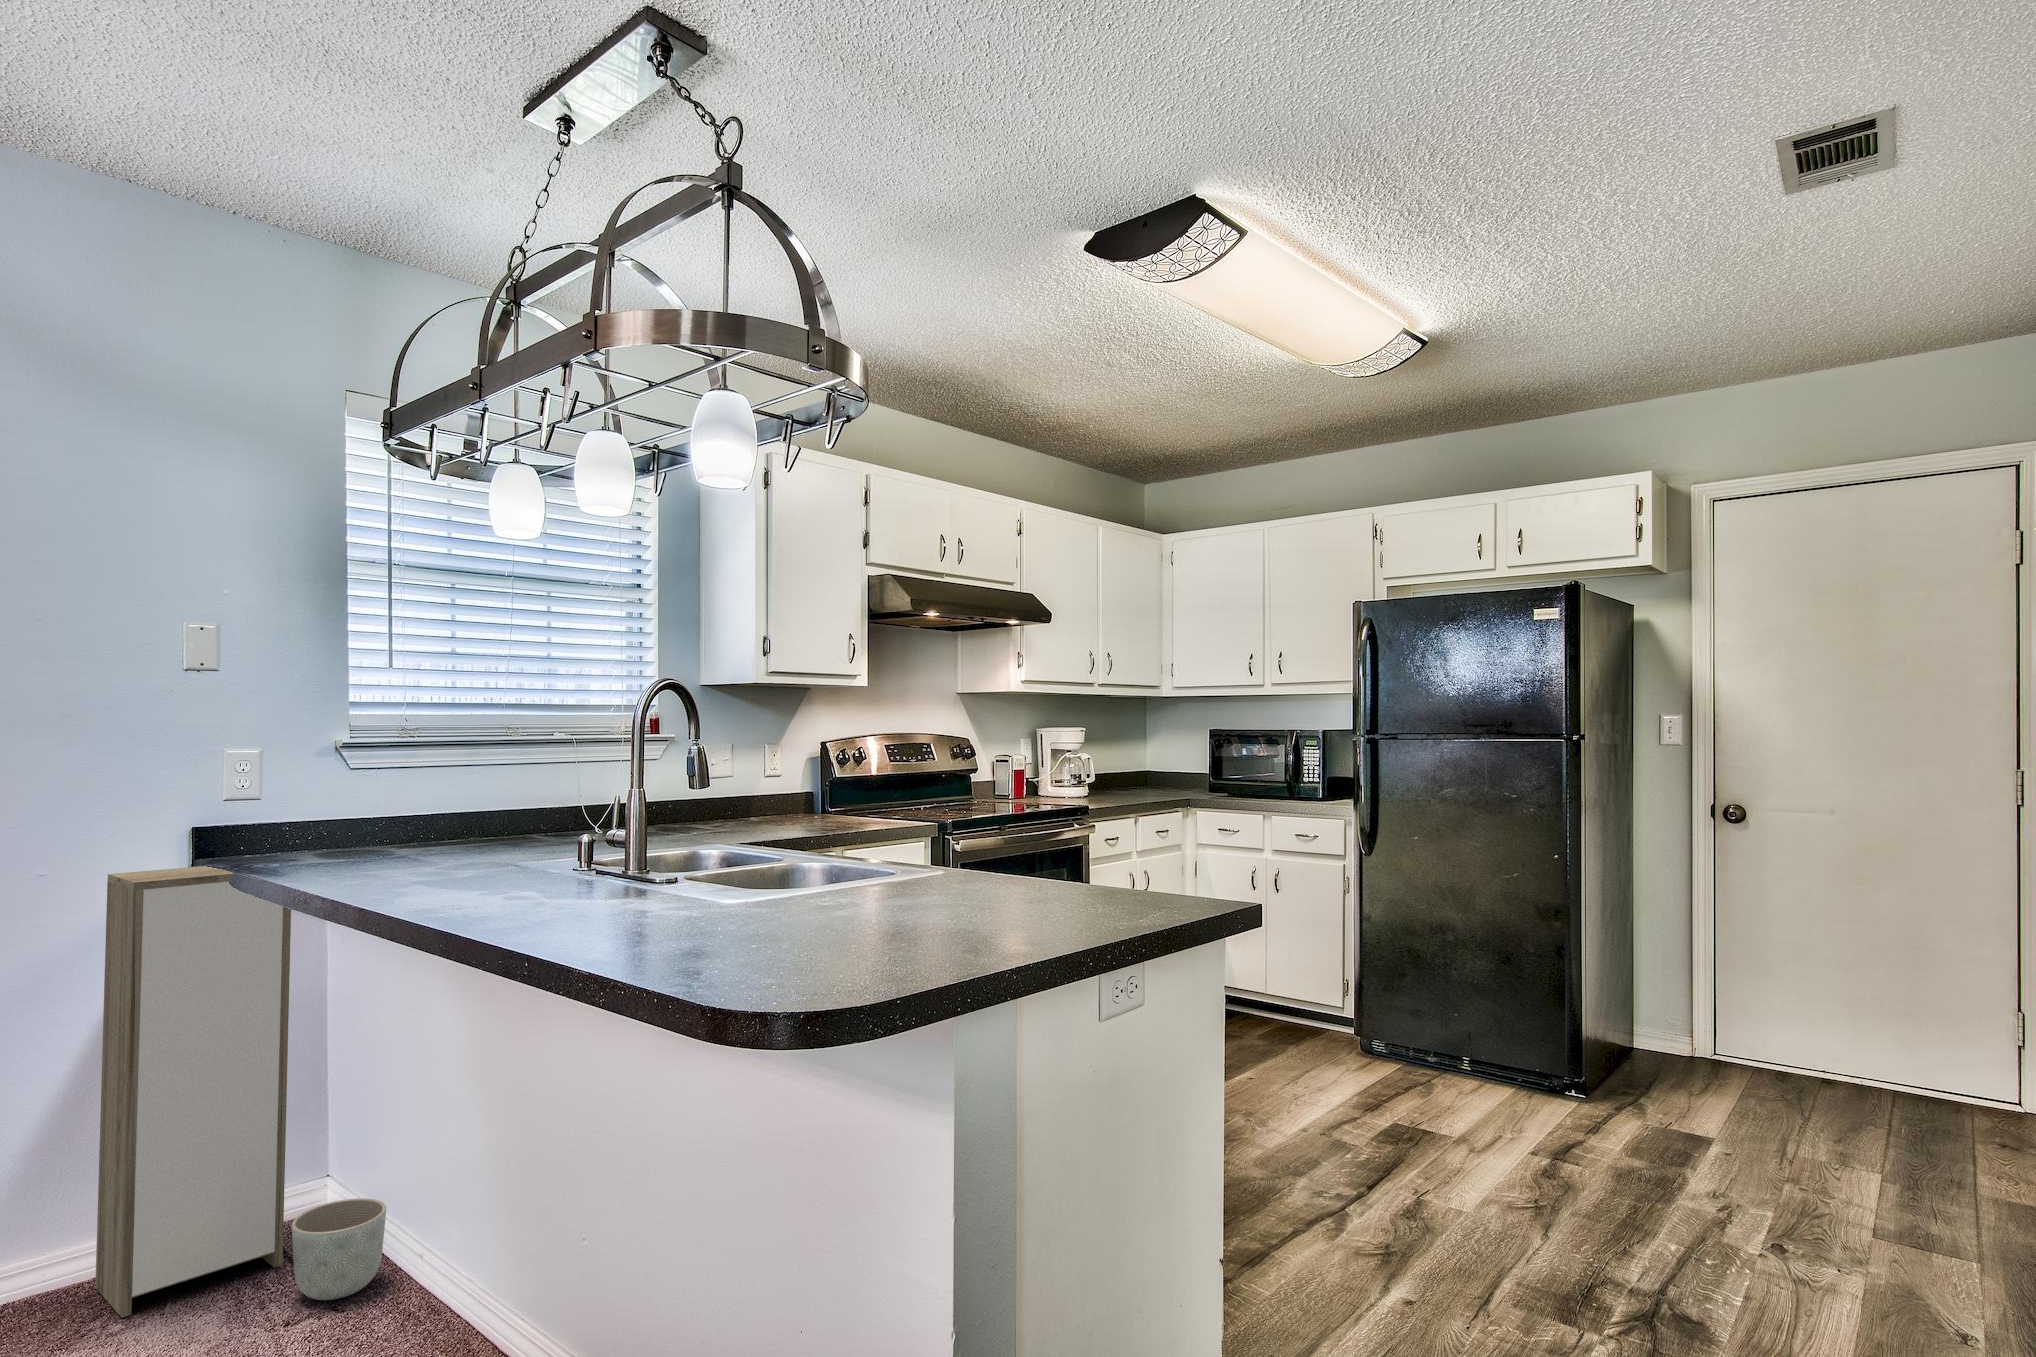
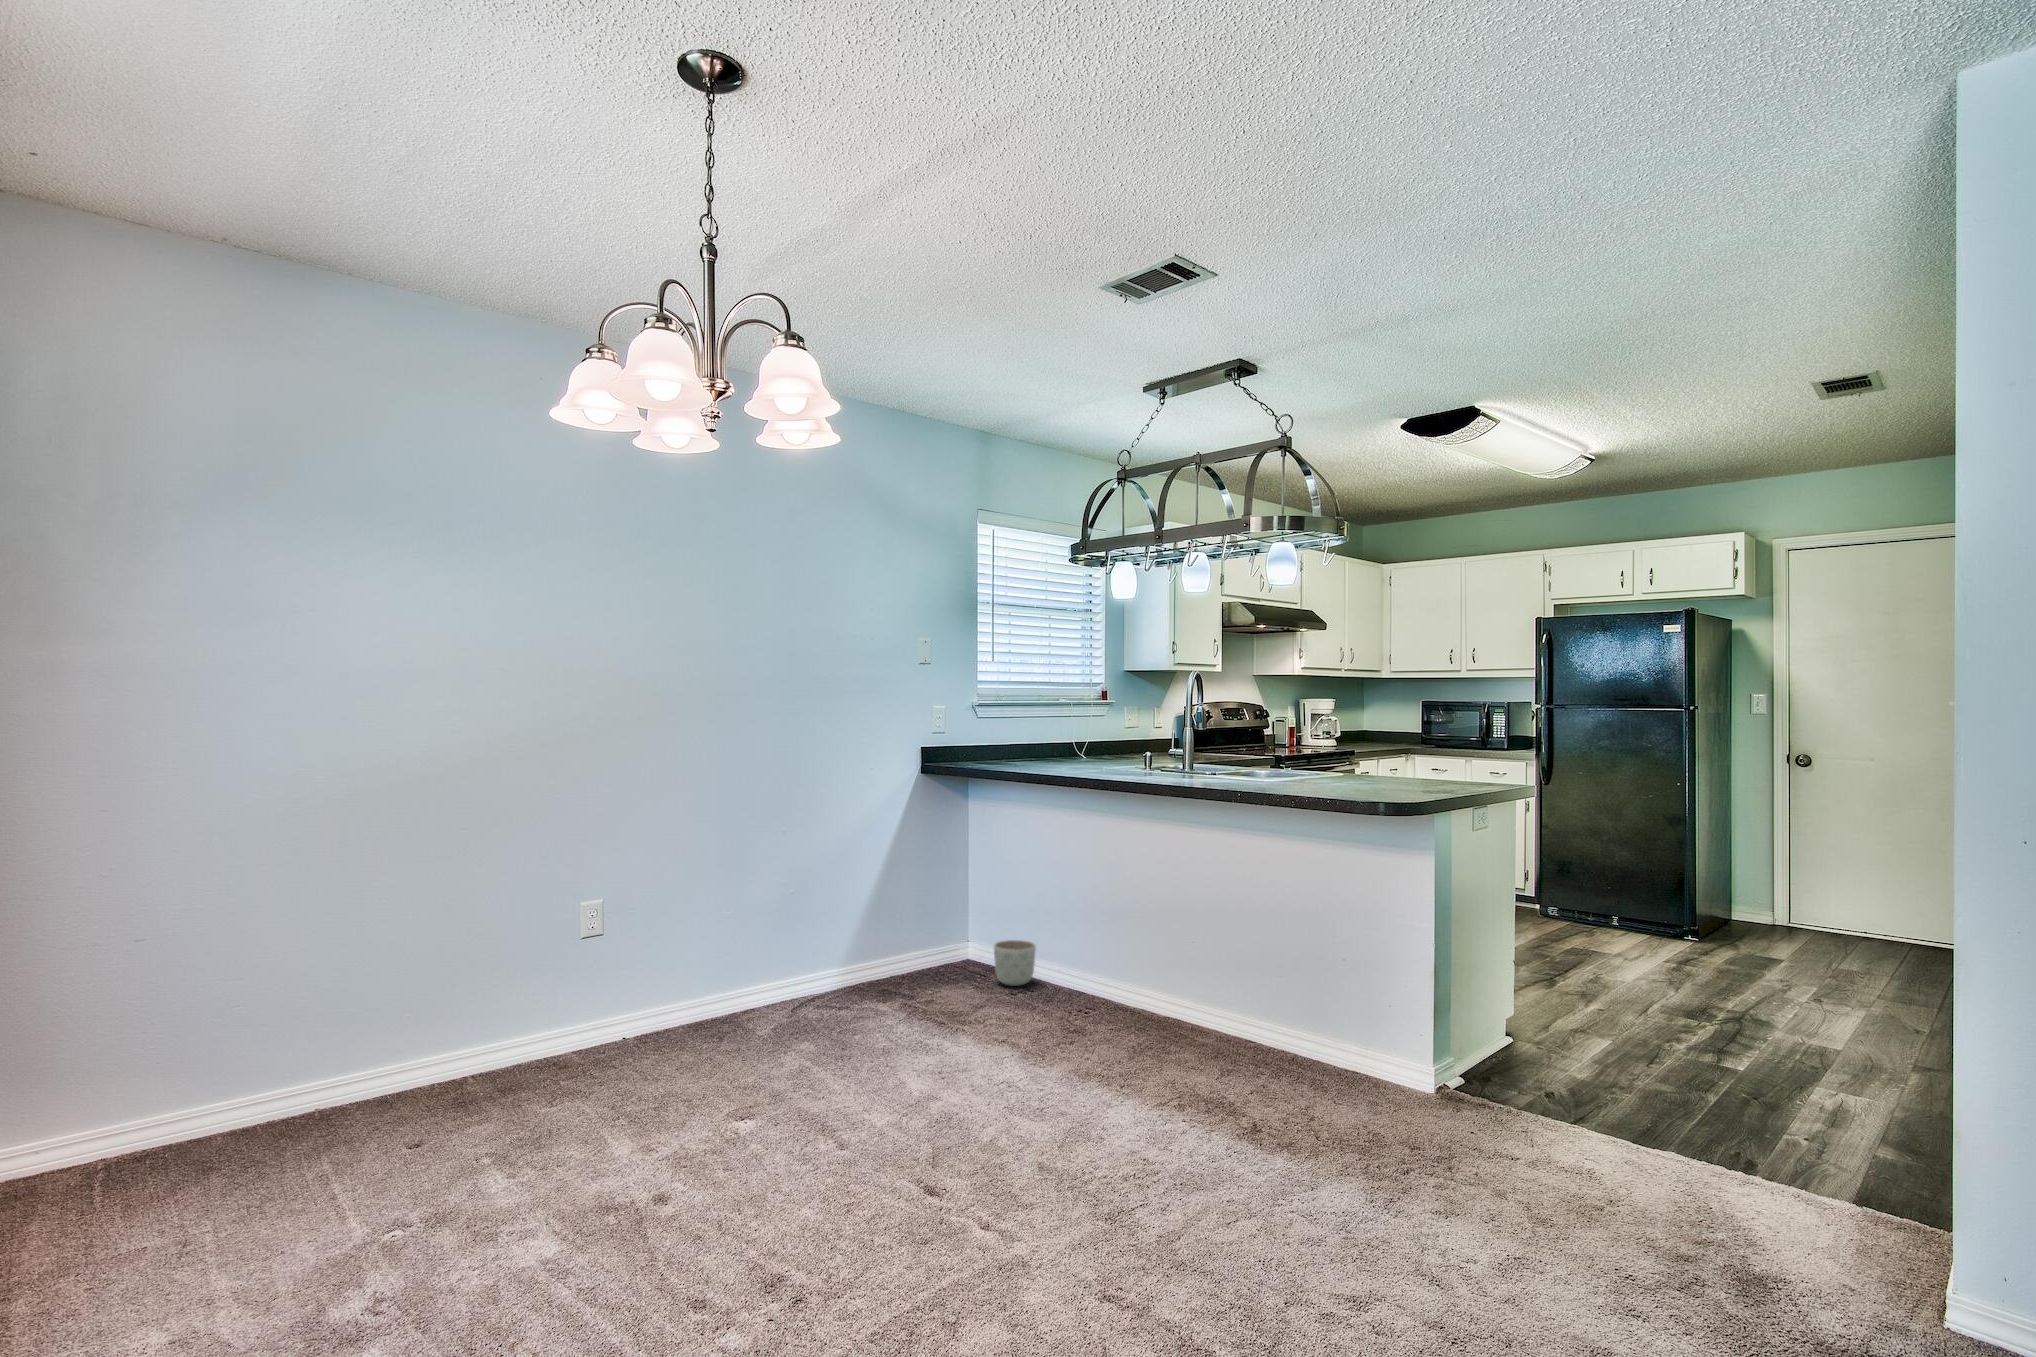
storage cabinet: present [95,866,291,1318] -> none [891,766,975,987]

